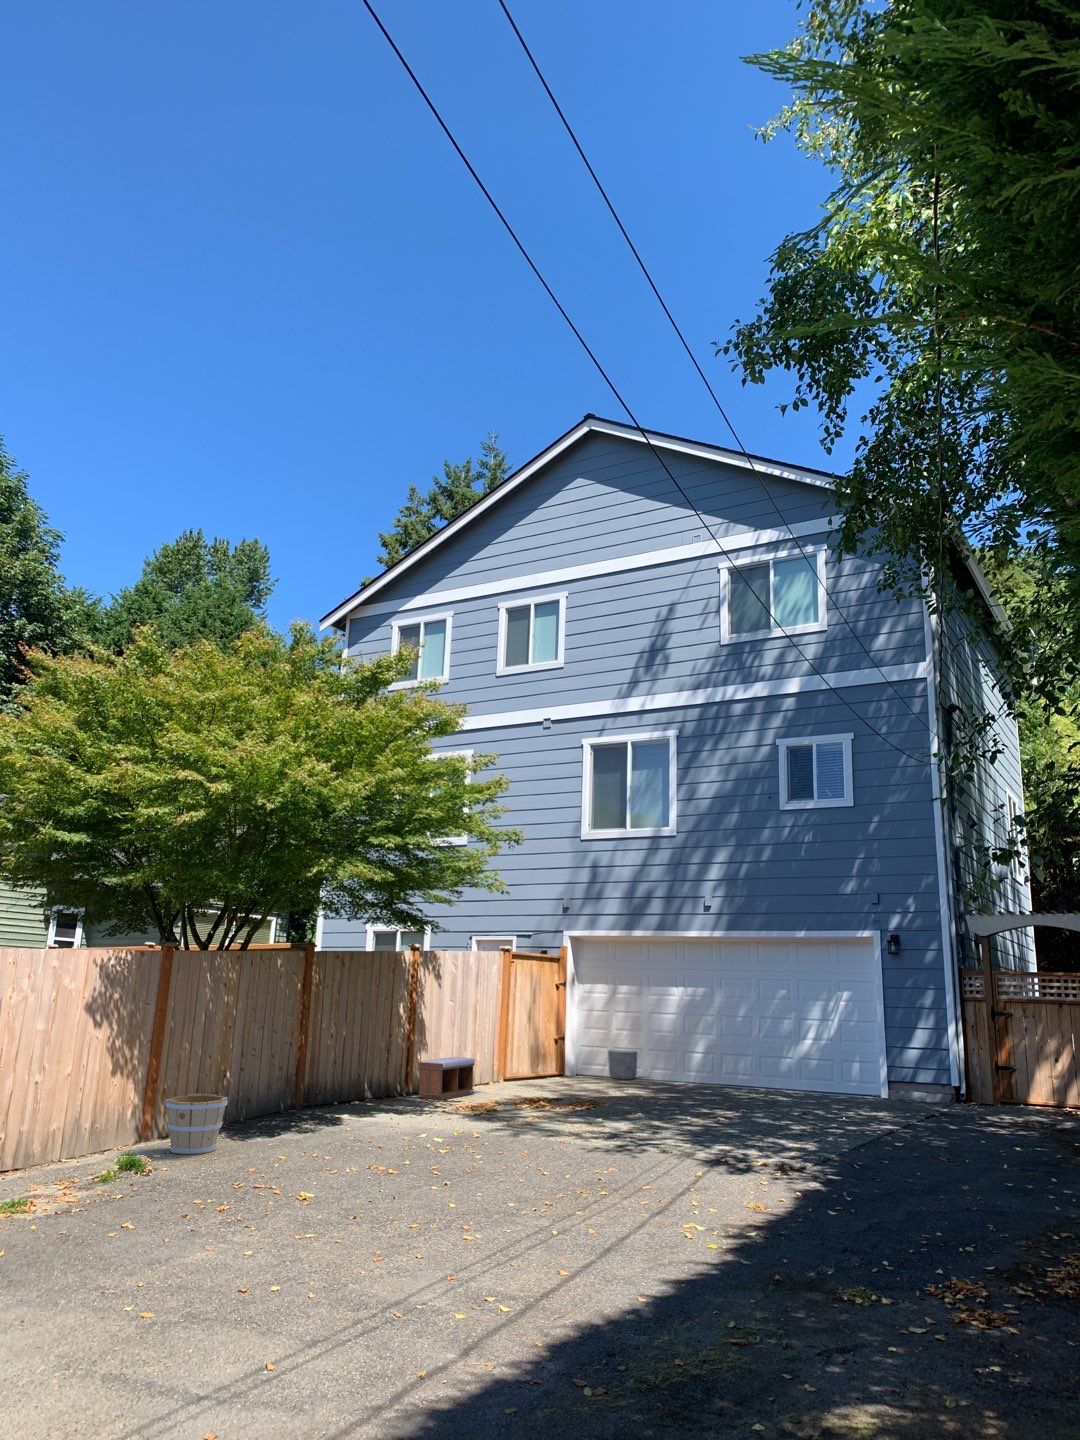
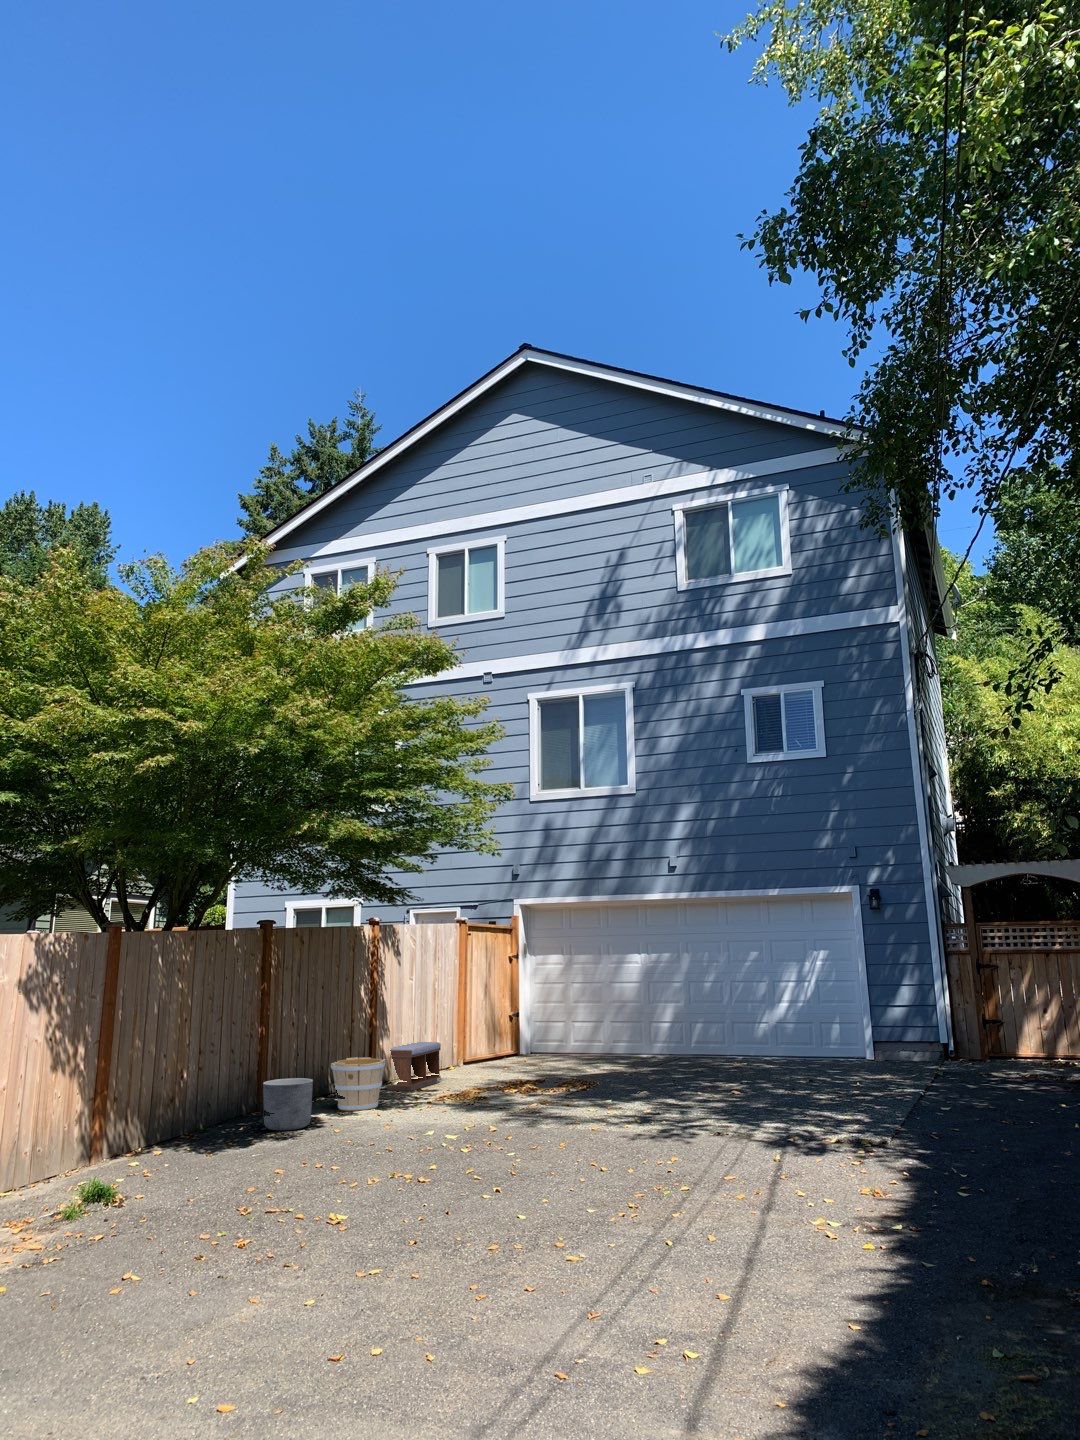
planter: present [608,1050,638,1080] -> present [263,1078,313,1131]
wooden bucket: present [166,1093,228,1155] -> present [331,1057,386,1111]

